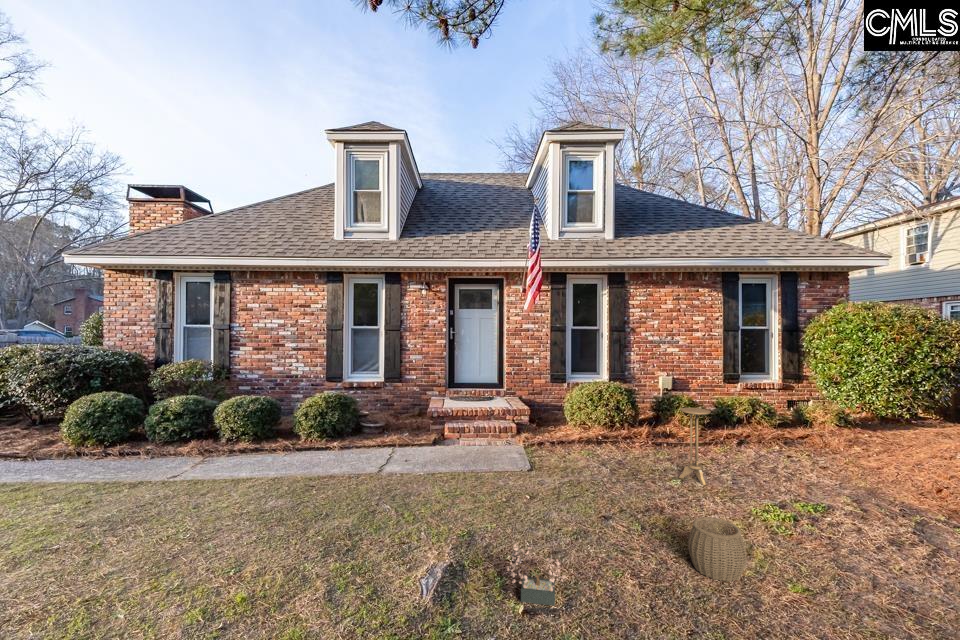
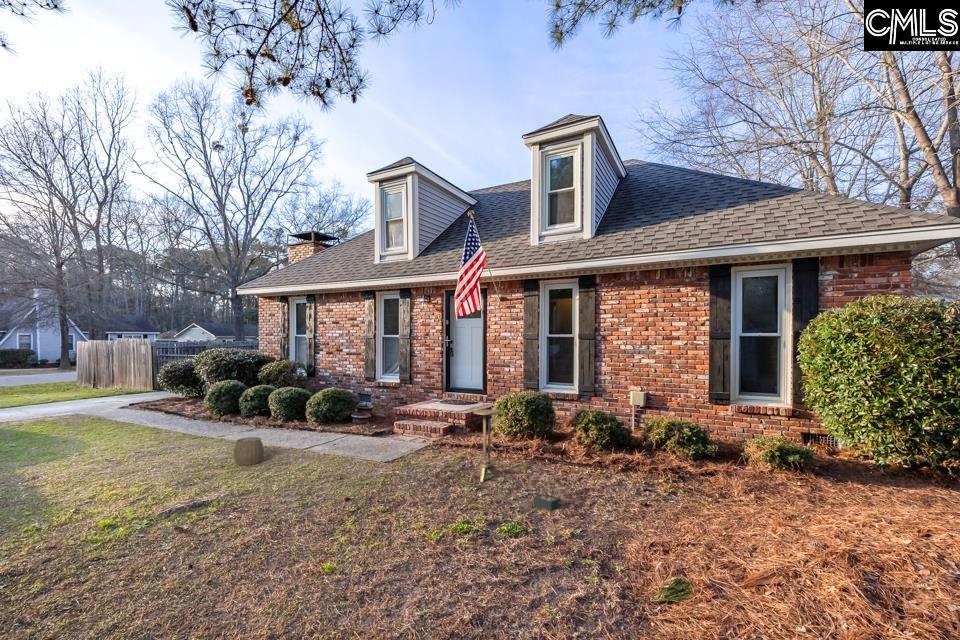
woven basket: present [688,517,747,582] -> present [233,437,264,465]
decorative plant: present [507,543,565,606] -> present [528,473,563,510]

